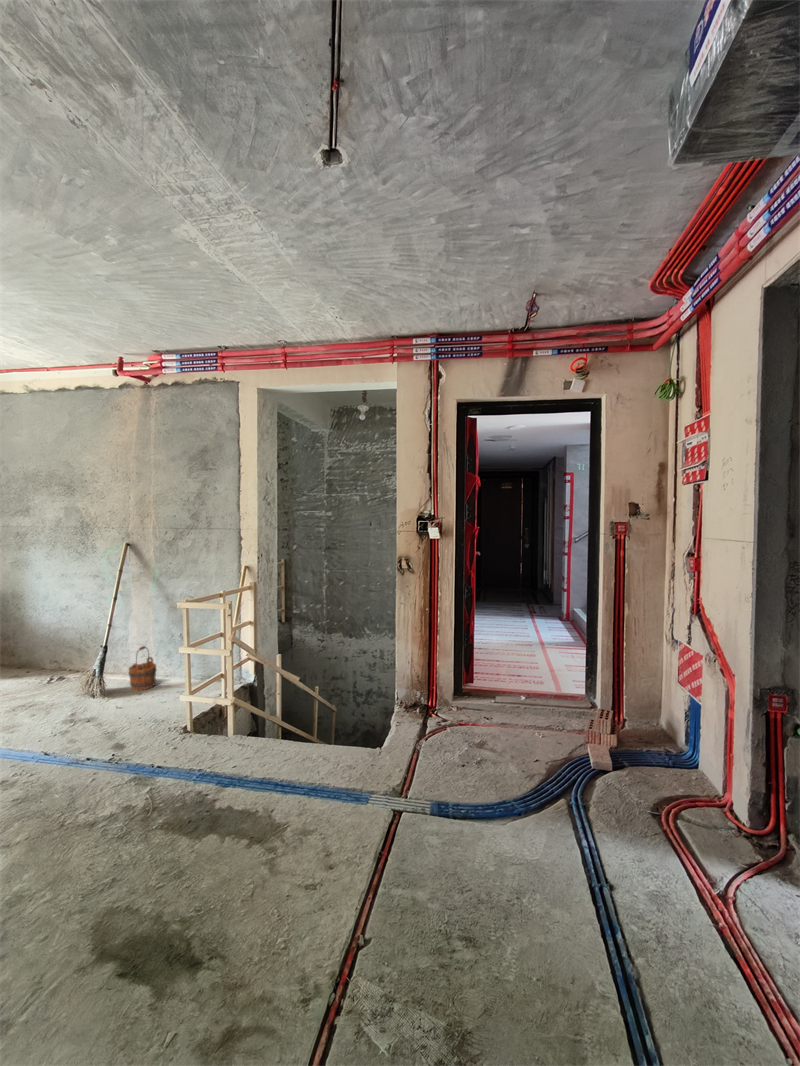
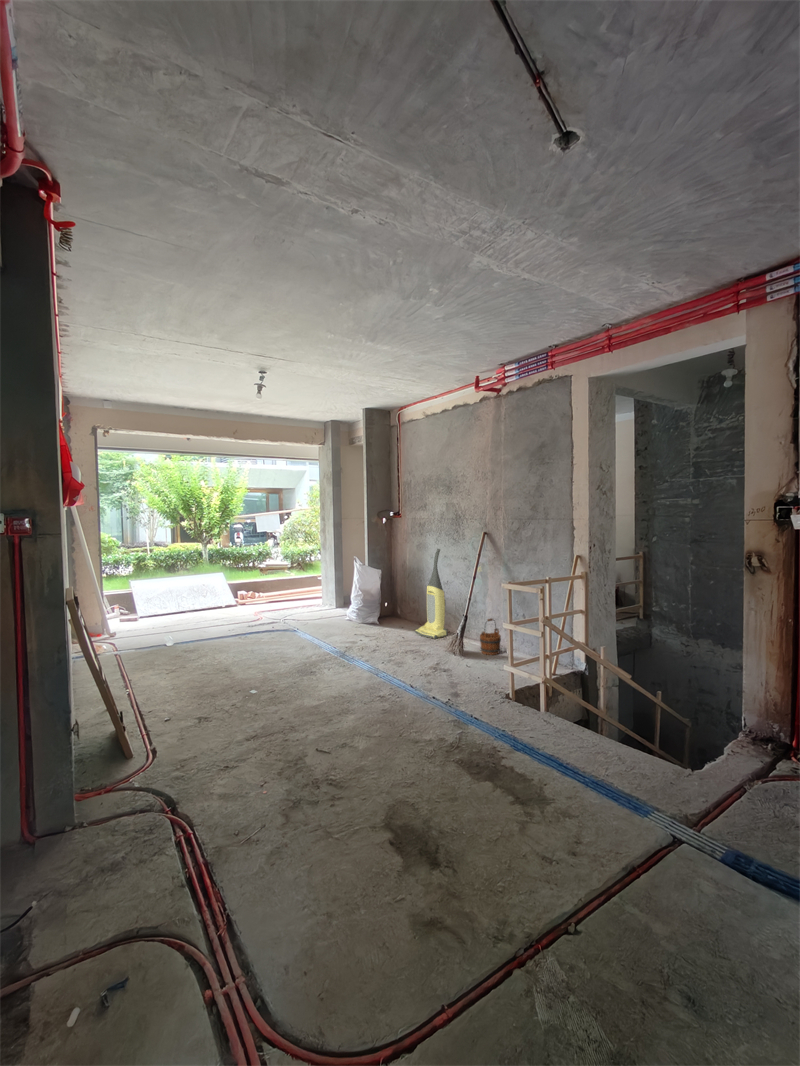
vacuum cleaner: none [19,567,74,686] -> present [415,549,448,639]

